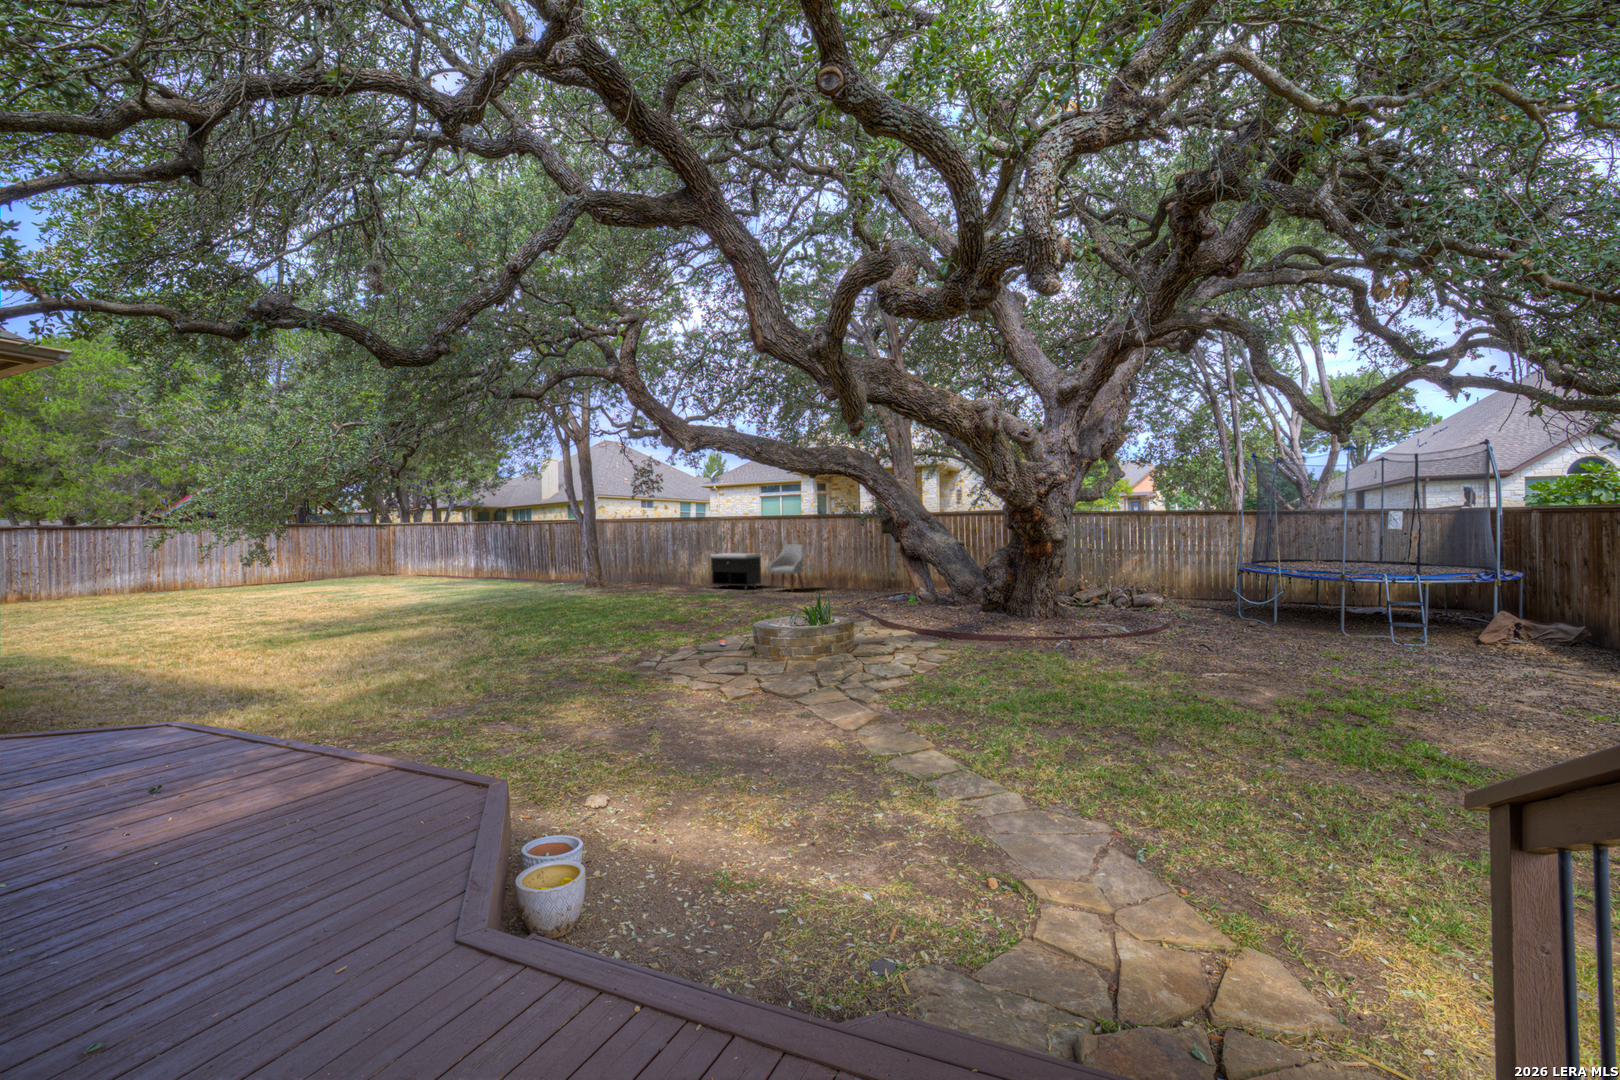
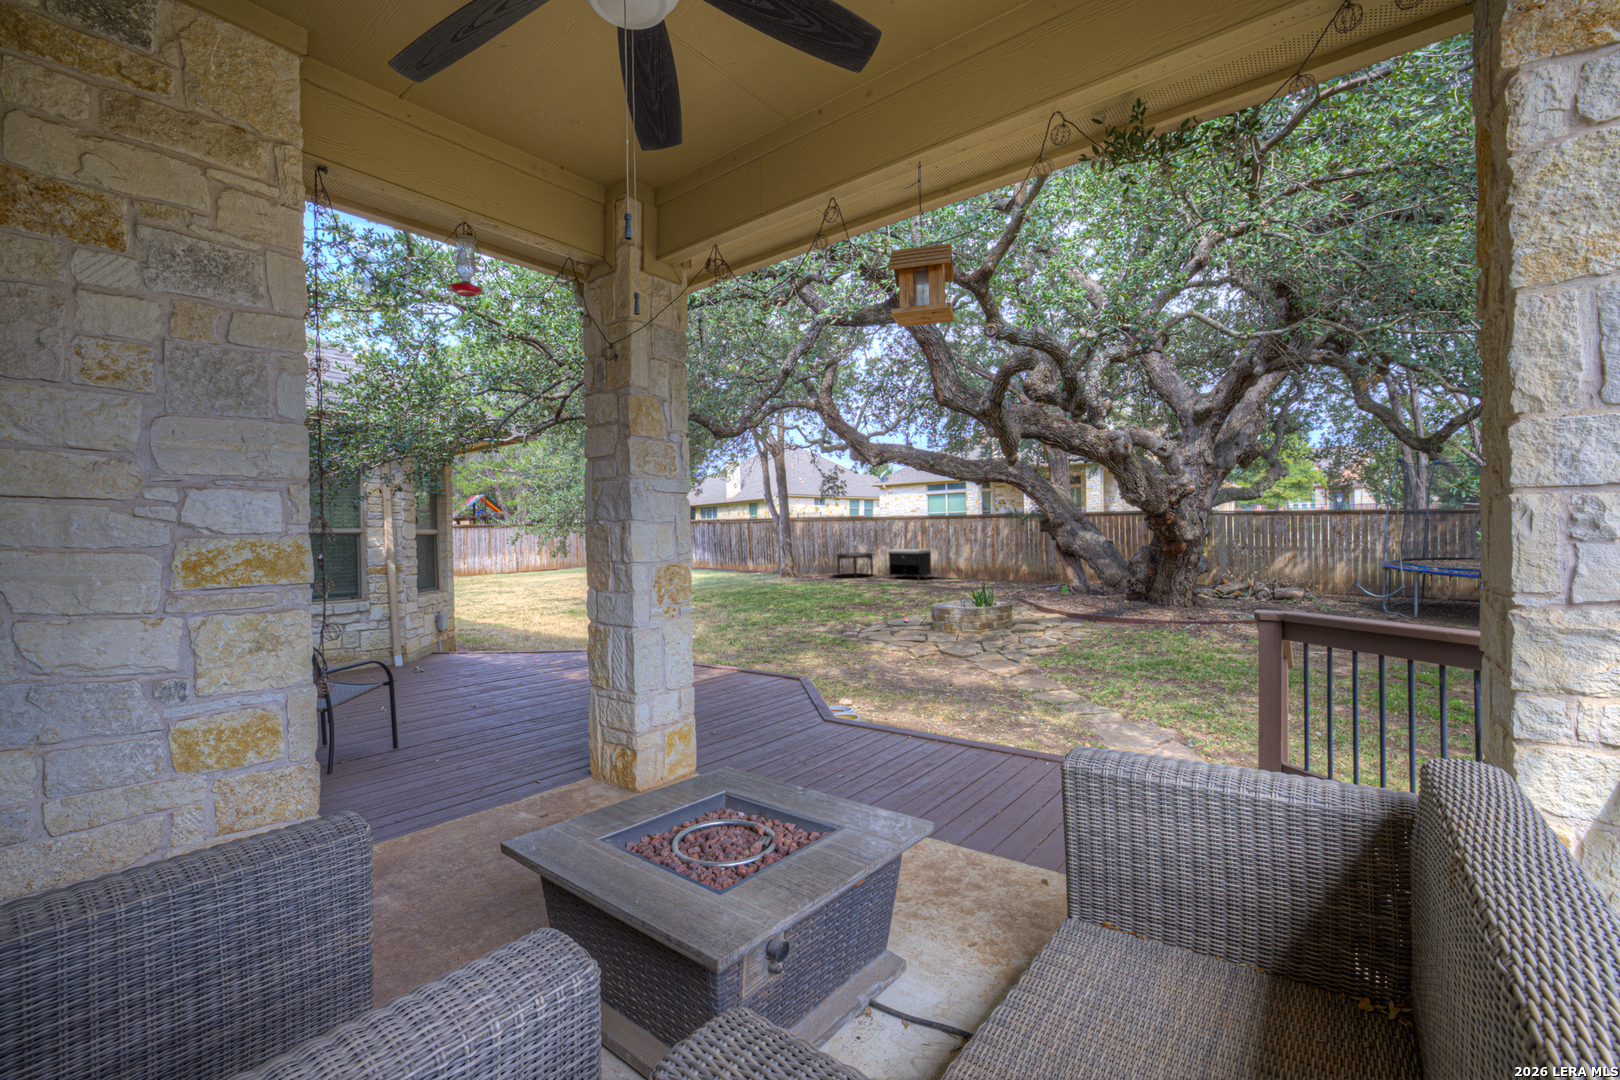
chair: present [769,545,804,589] -> none [939,542,969,582]
round table: none [647,558,695,589] -> present [837,553,873,577]

